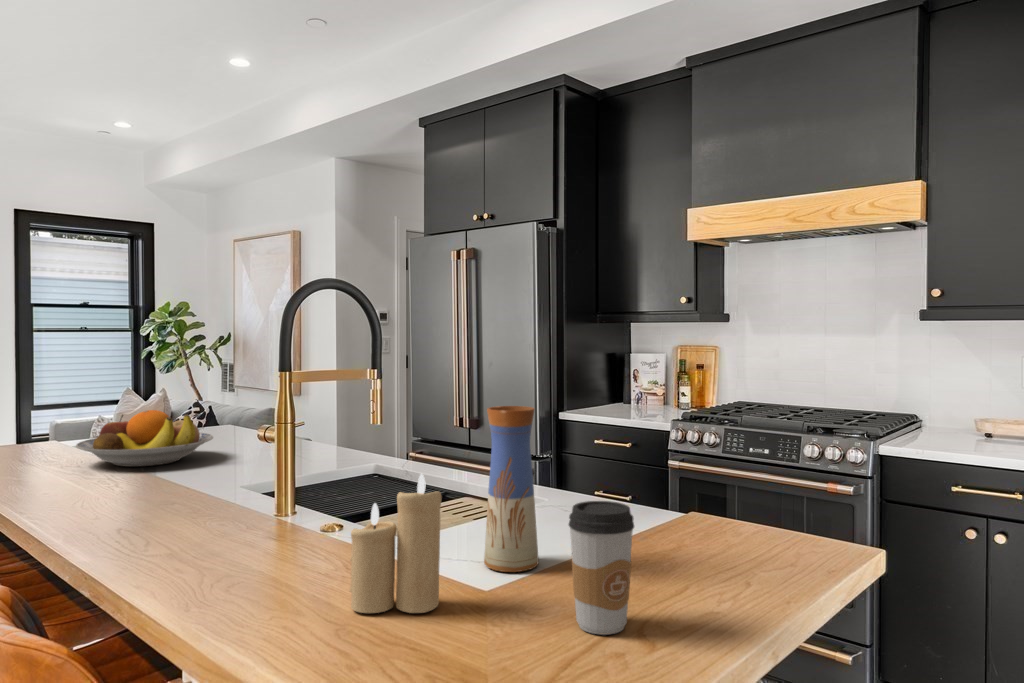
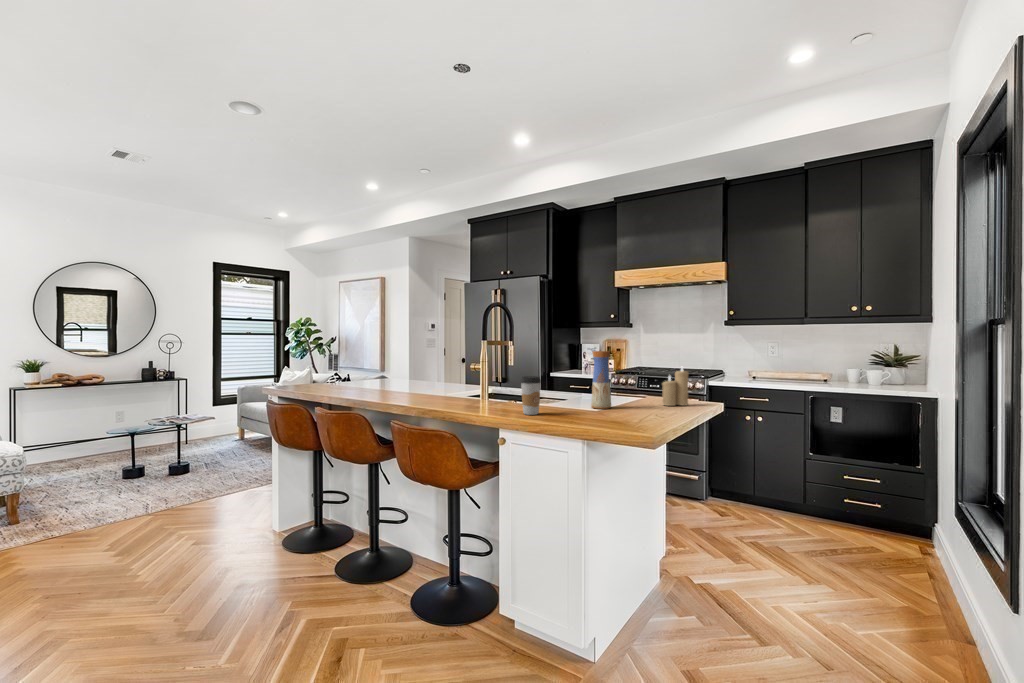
fruit bowl: present [76,410,213,467] -> none [360,365,419,391]
candle: present [350,474,442,613] -> present [662,366,688,406]
coffee cup: present [569,501,634,635] -> present [521,376,541,415]

